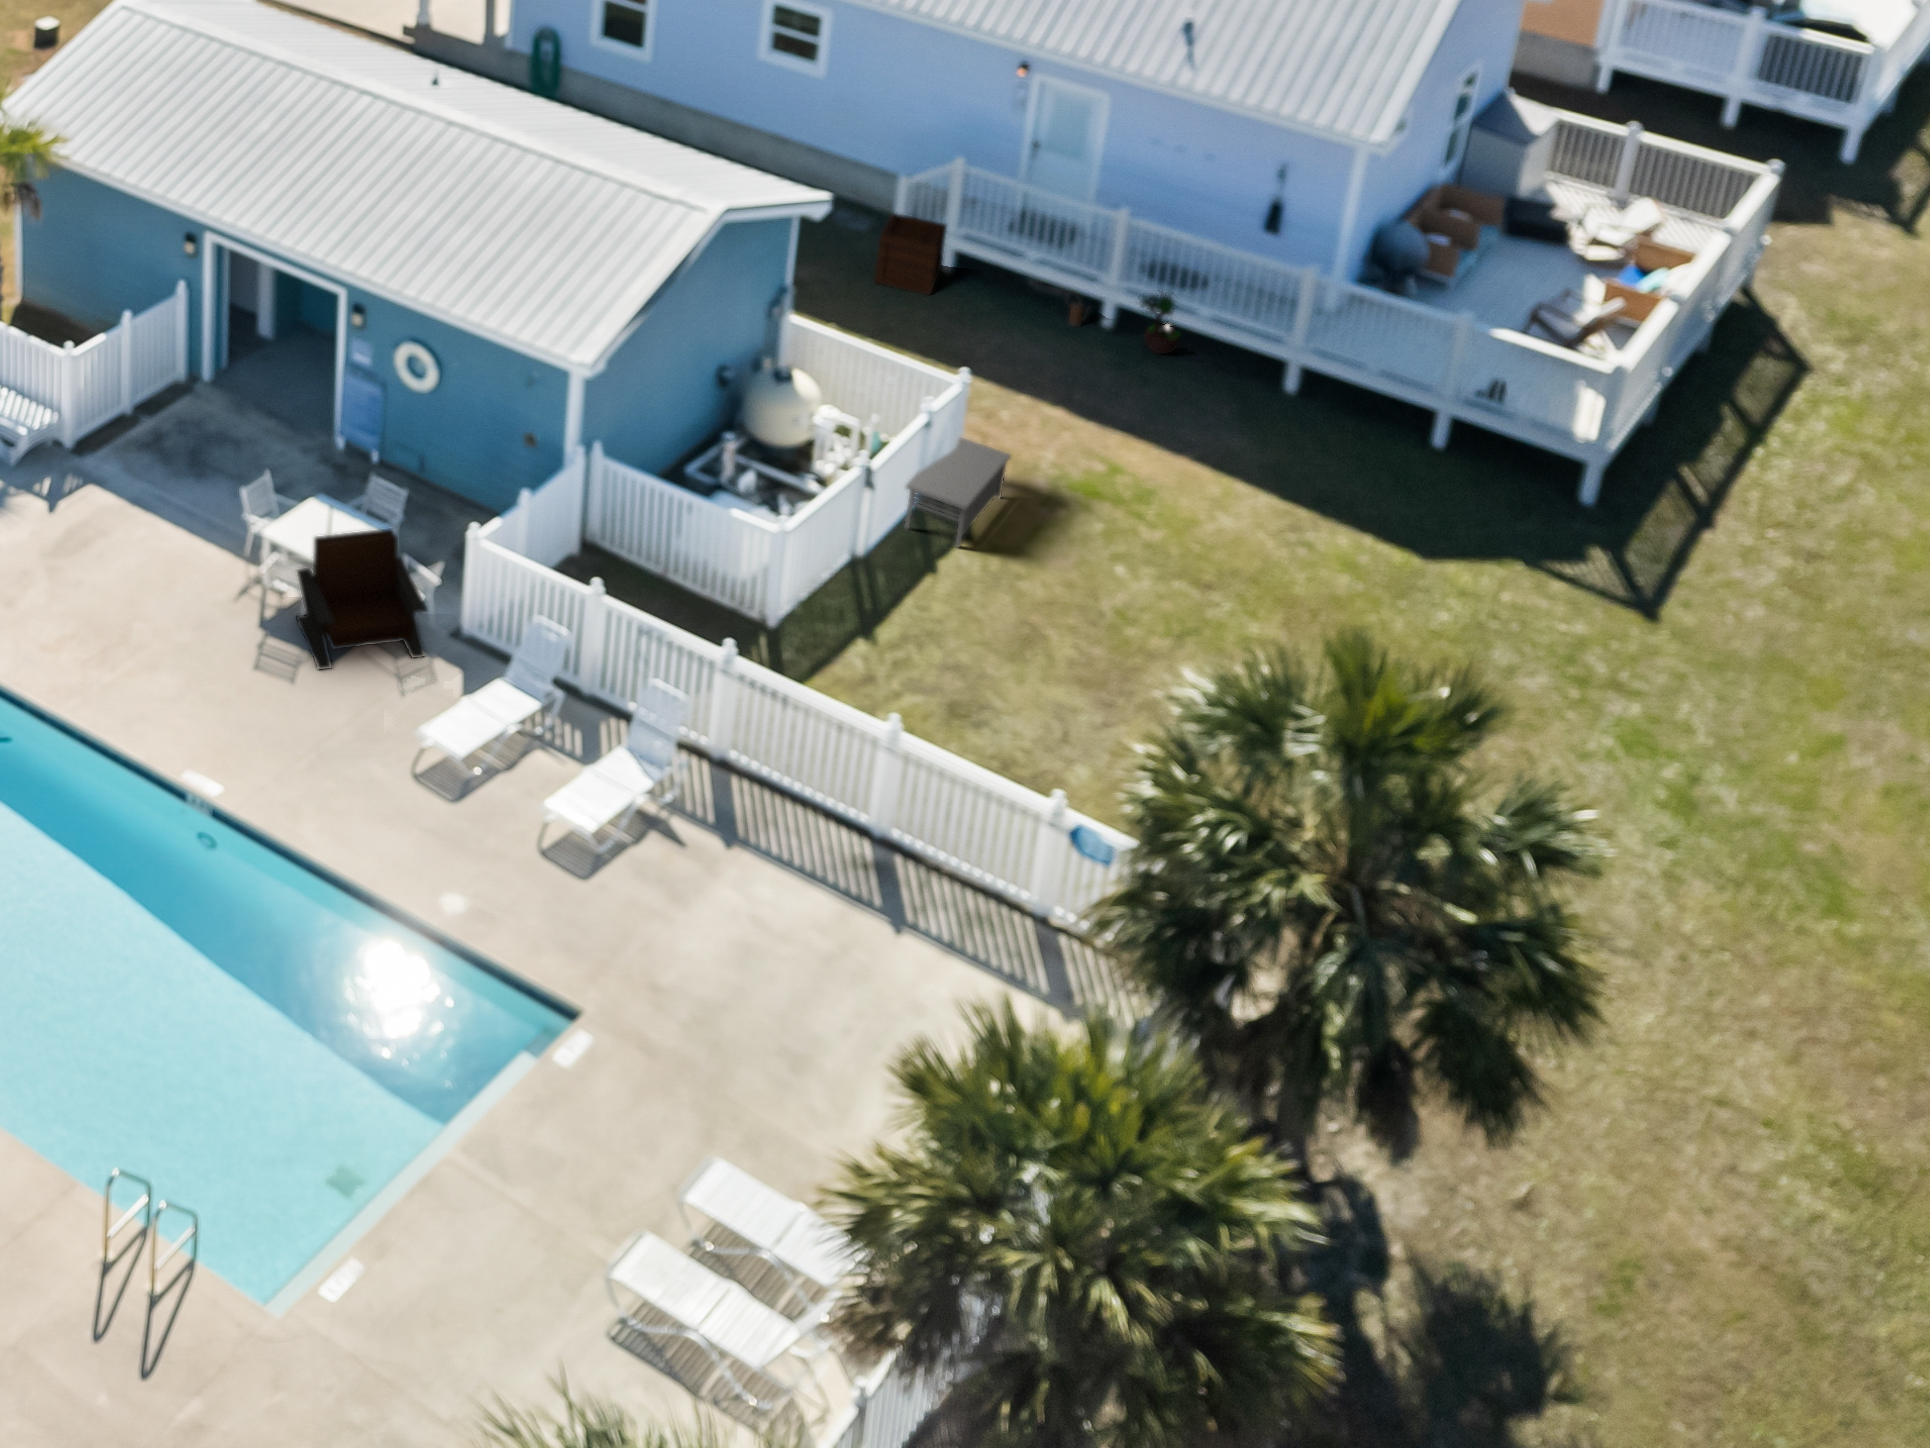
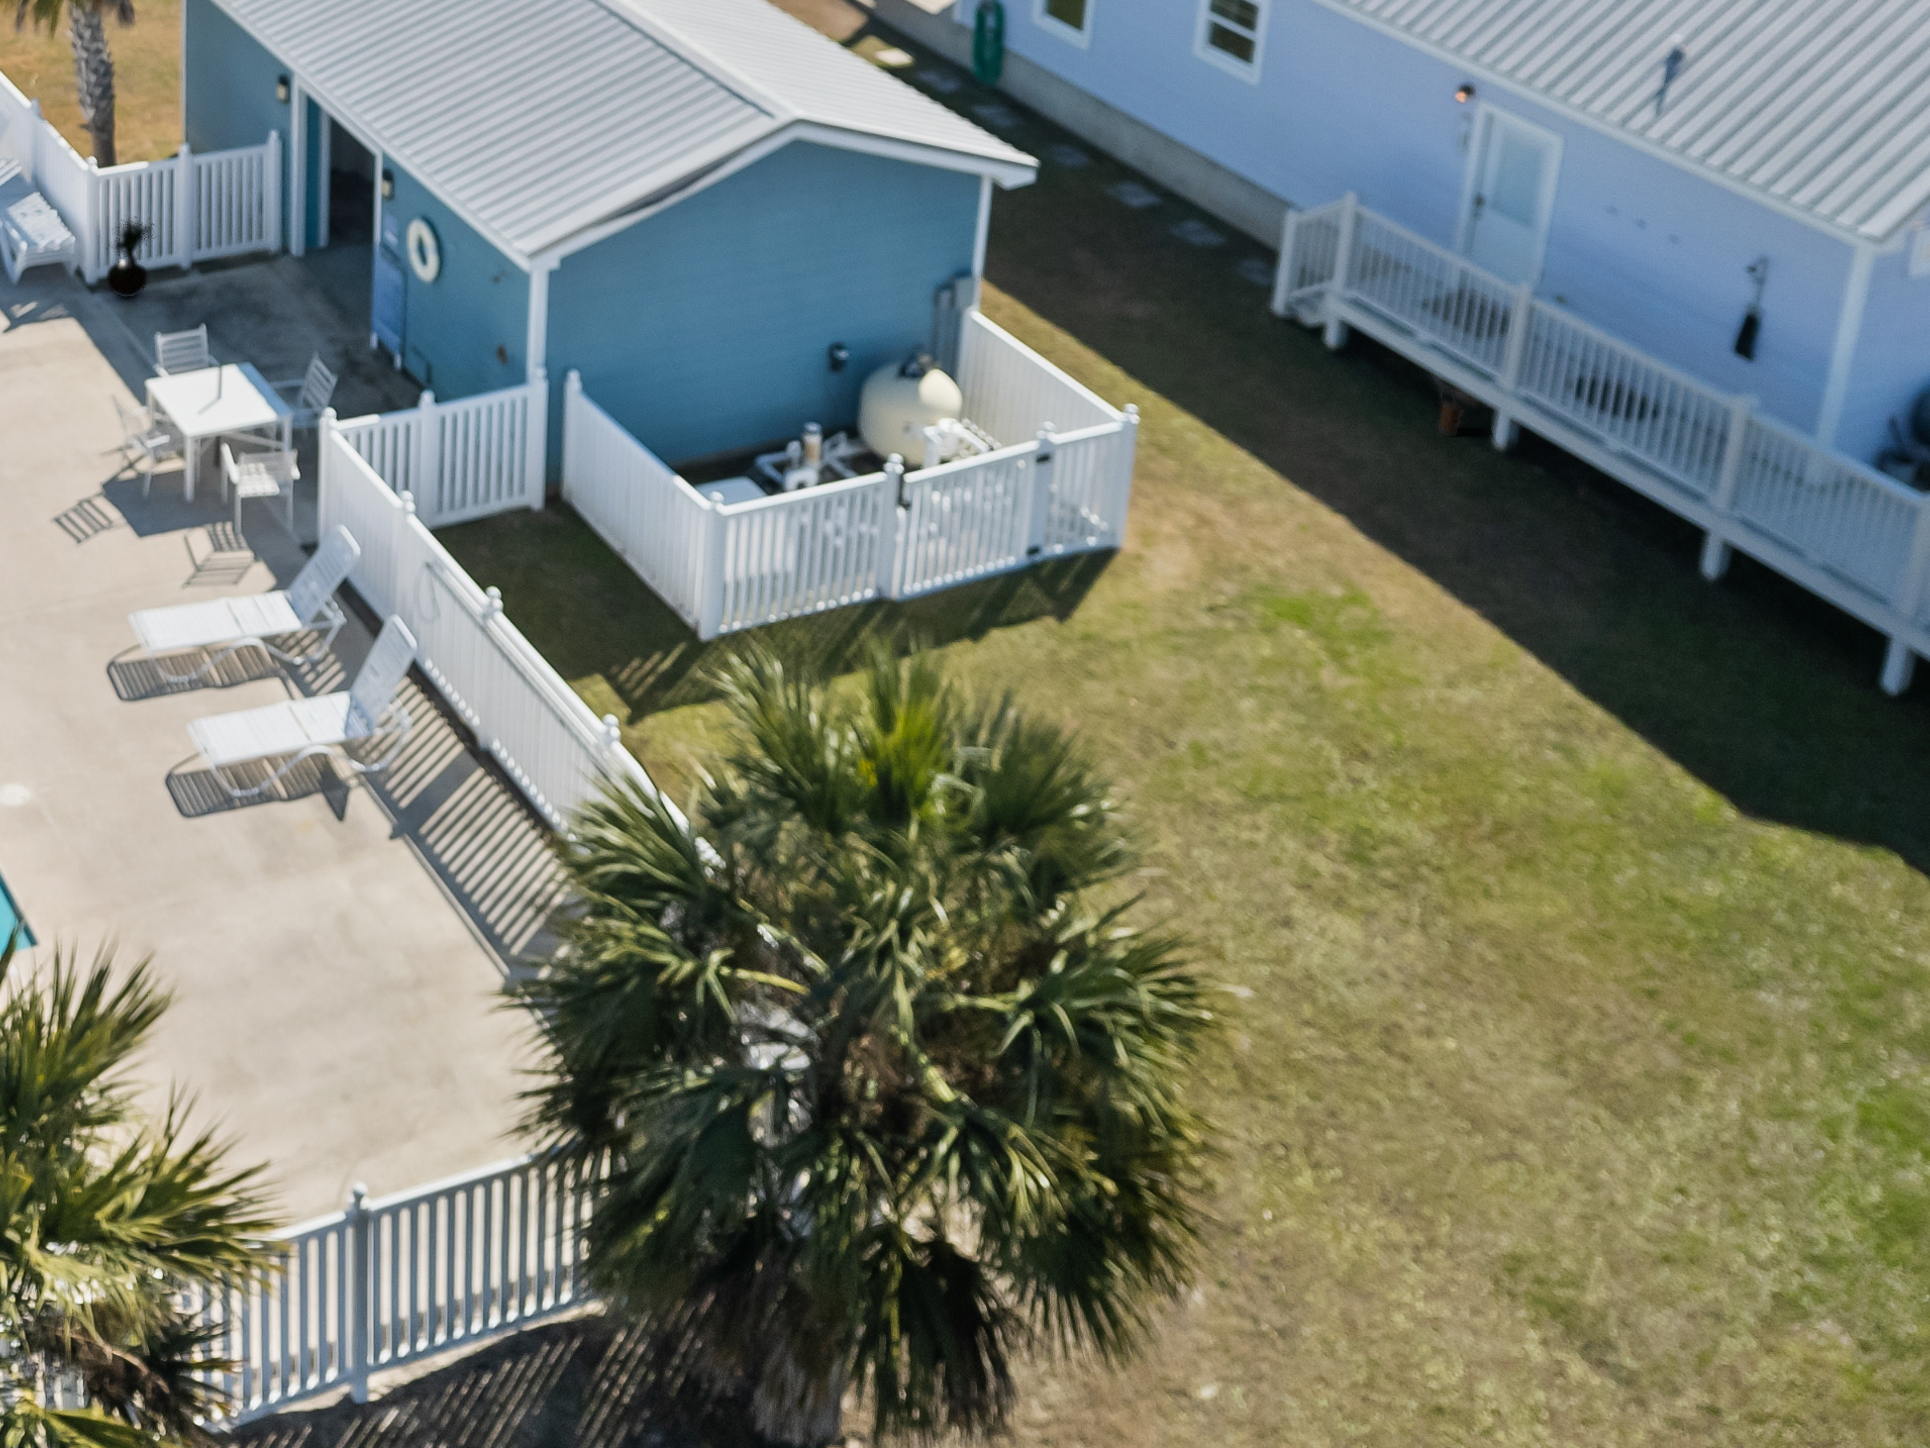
wooden crate: present [874,213,947,295] -> none [1203,248,1321,359]
potted tree: present [1138,290,1180,354] -> present [107,217,155,297]
storage bench: present [905,438,1010,547] -> none [970,489,1155,627]
lounge chair: present [297,529,427,670] -> none [116,389,276,562]

